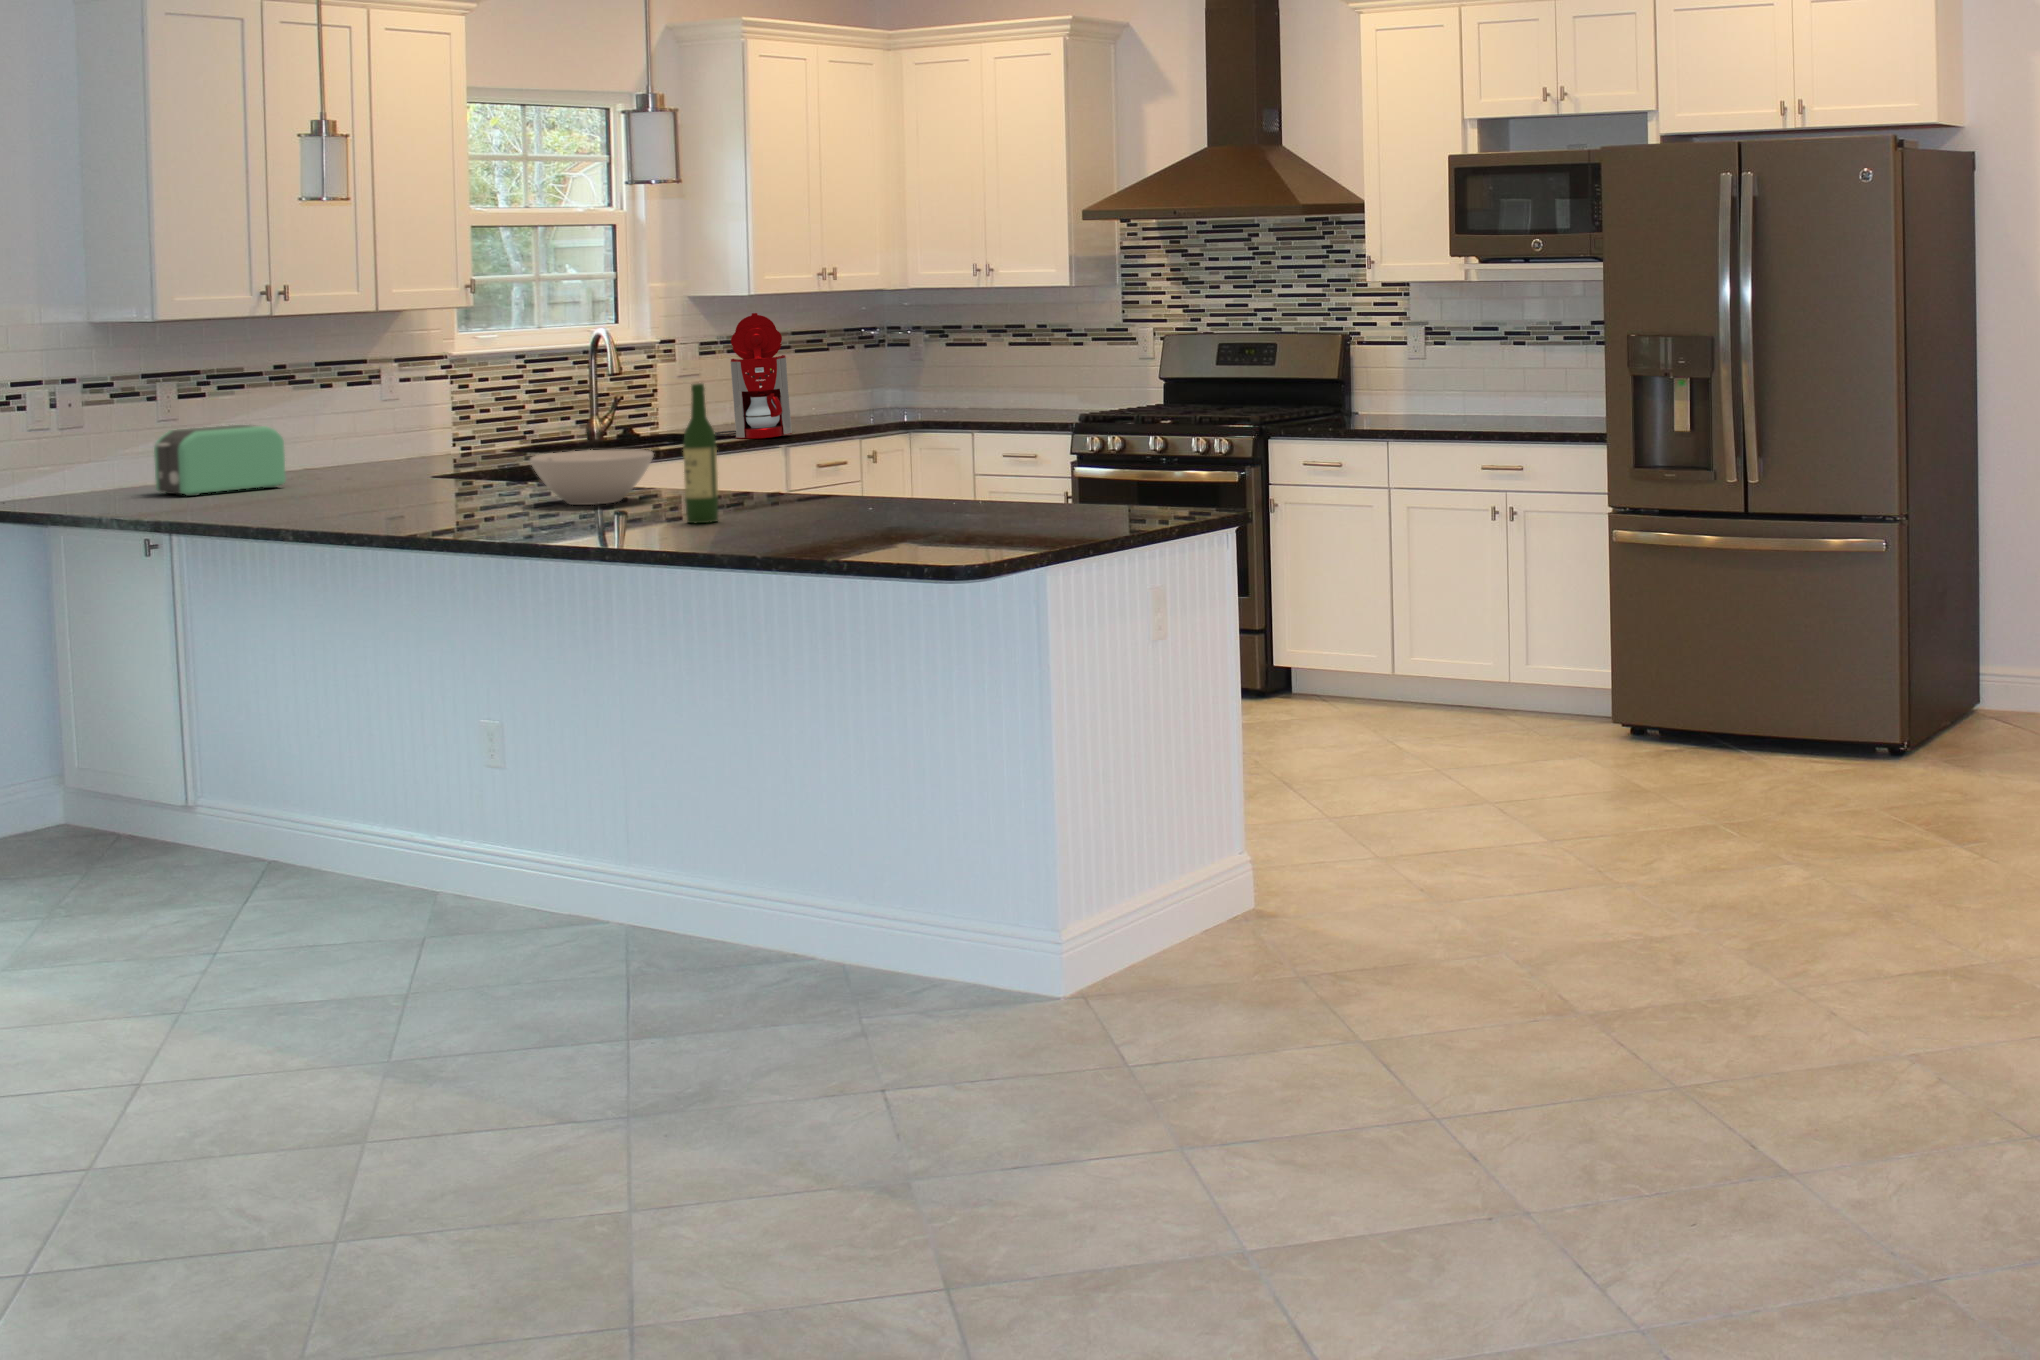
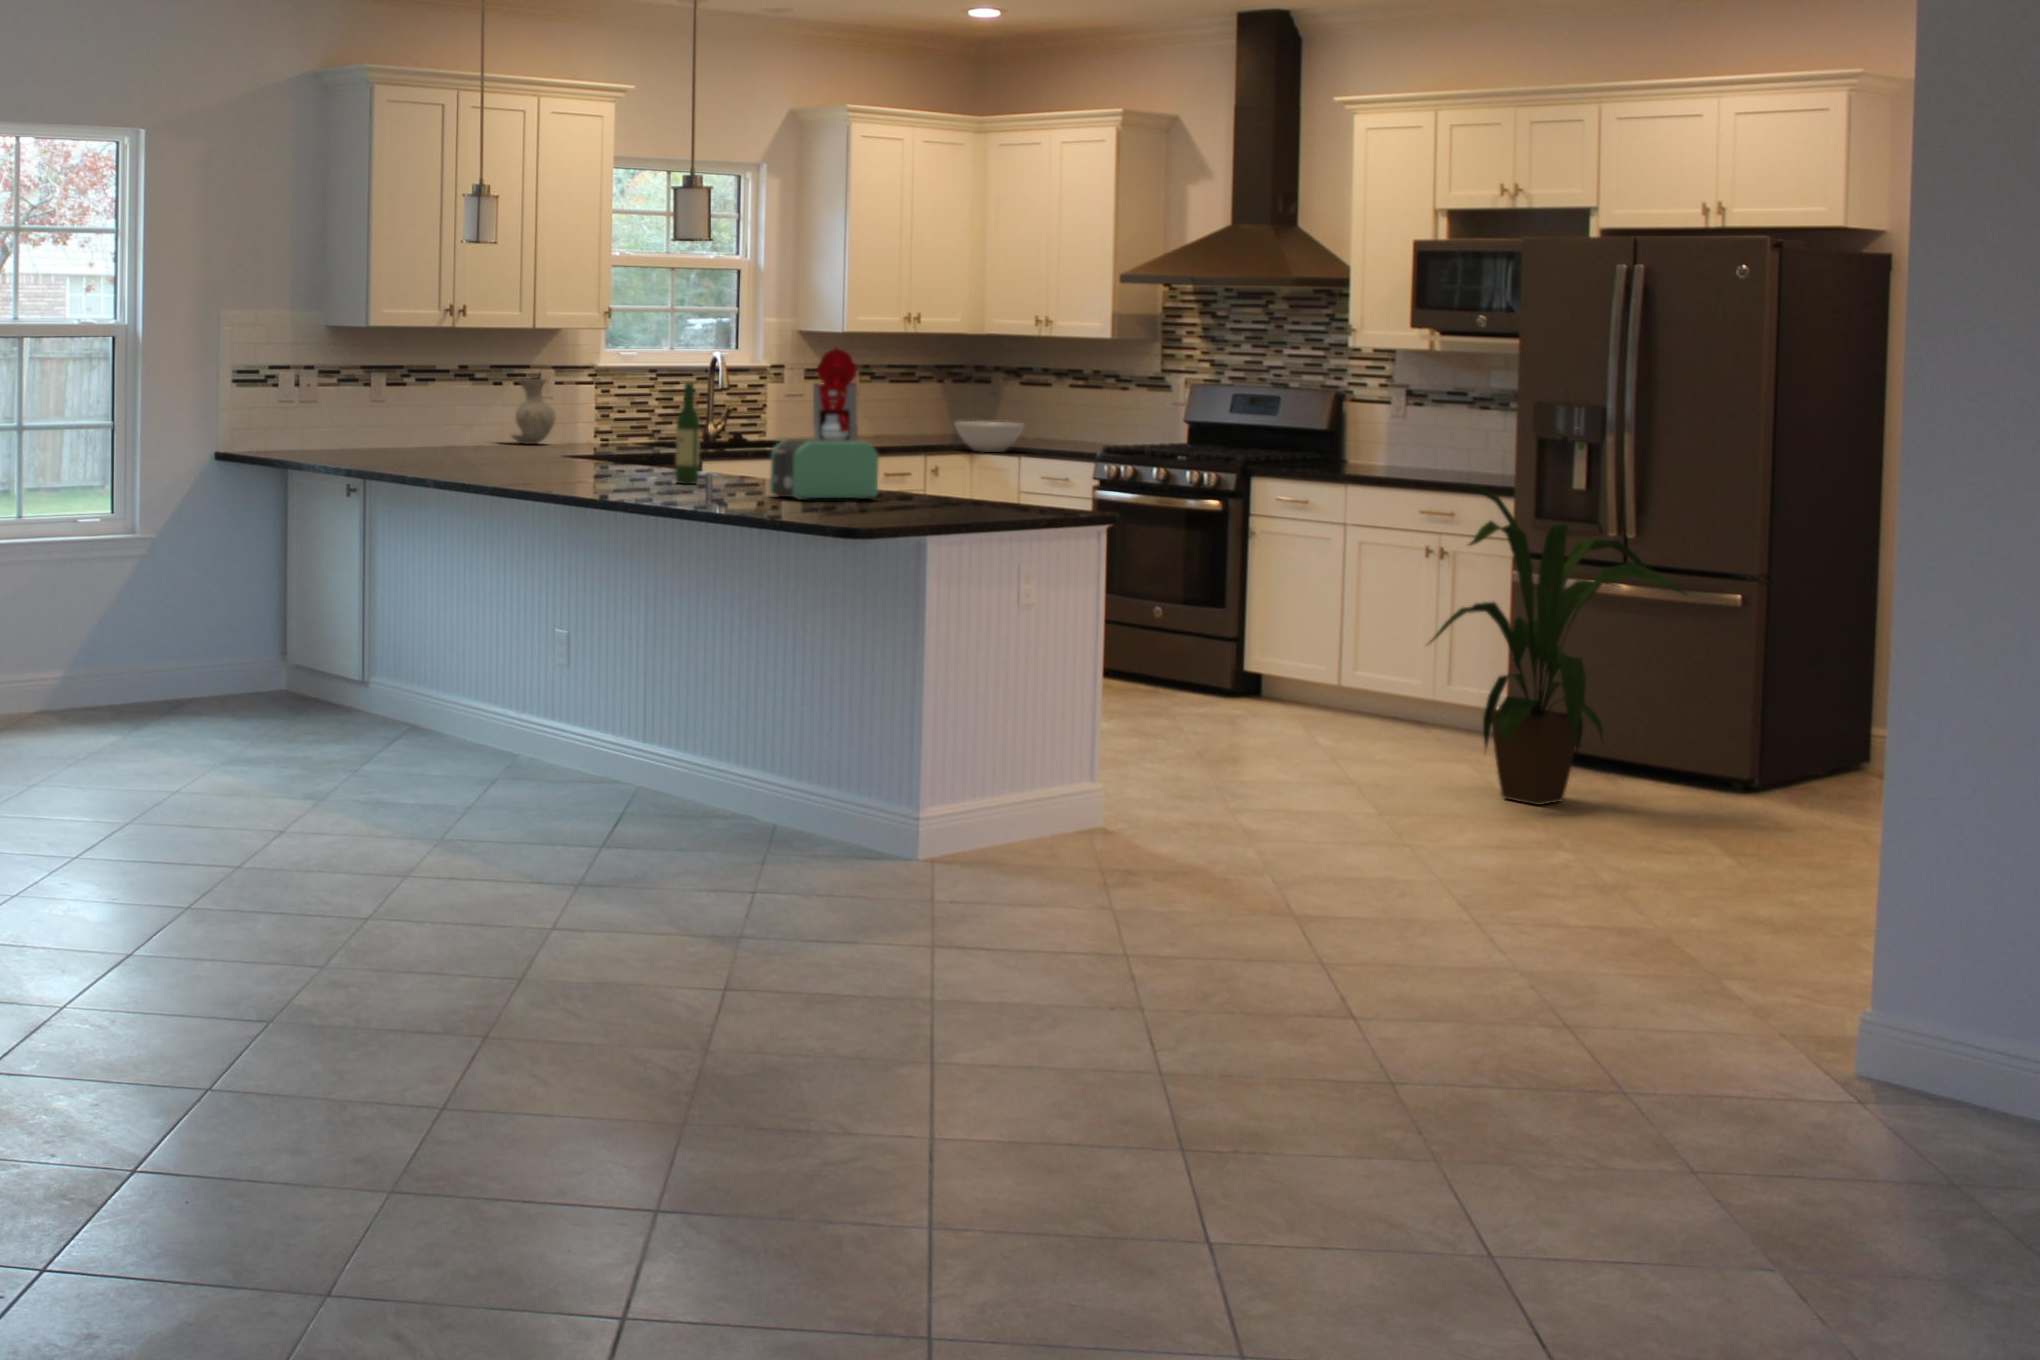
vase: none [328,378,405,468] -> present [512,378,556,444]
toaster: present [154,425,286,496] -> present [770,439,879,500]
house plant: none [1585,436,1845,790] -> present [1427,484,1685,805]
bowl: present [530,449,653,505] -> present [954,421,1024,452]

